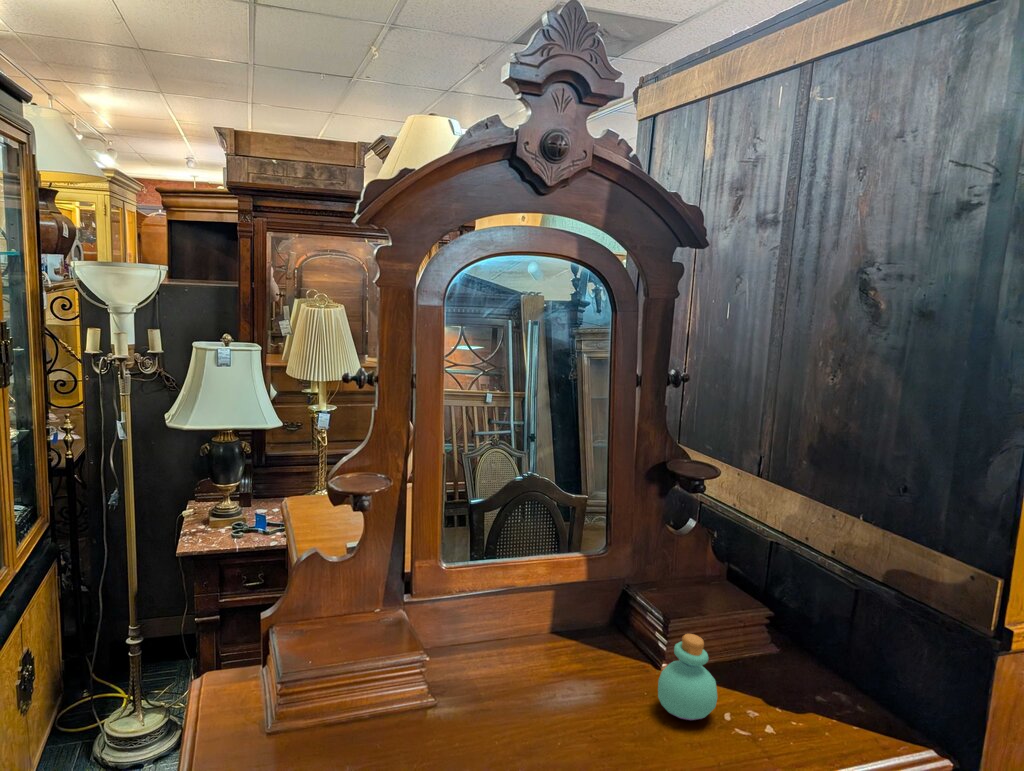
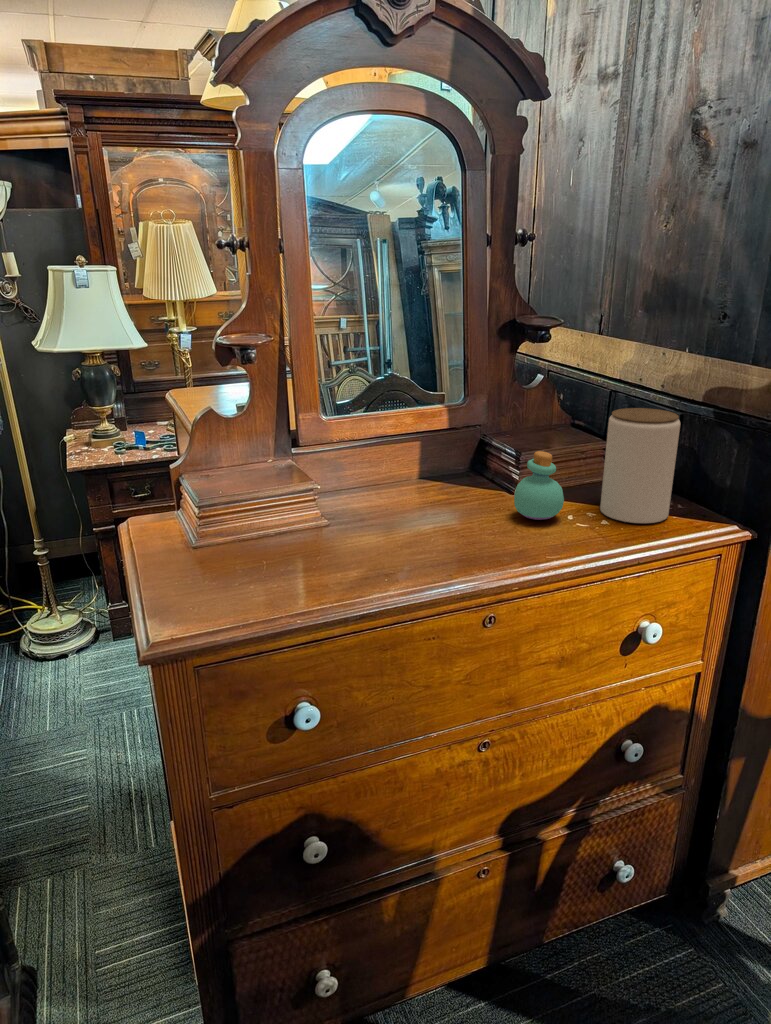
jar: none [762,586,857,737] -> present [600,408,680,523]

